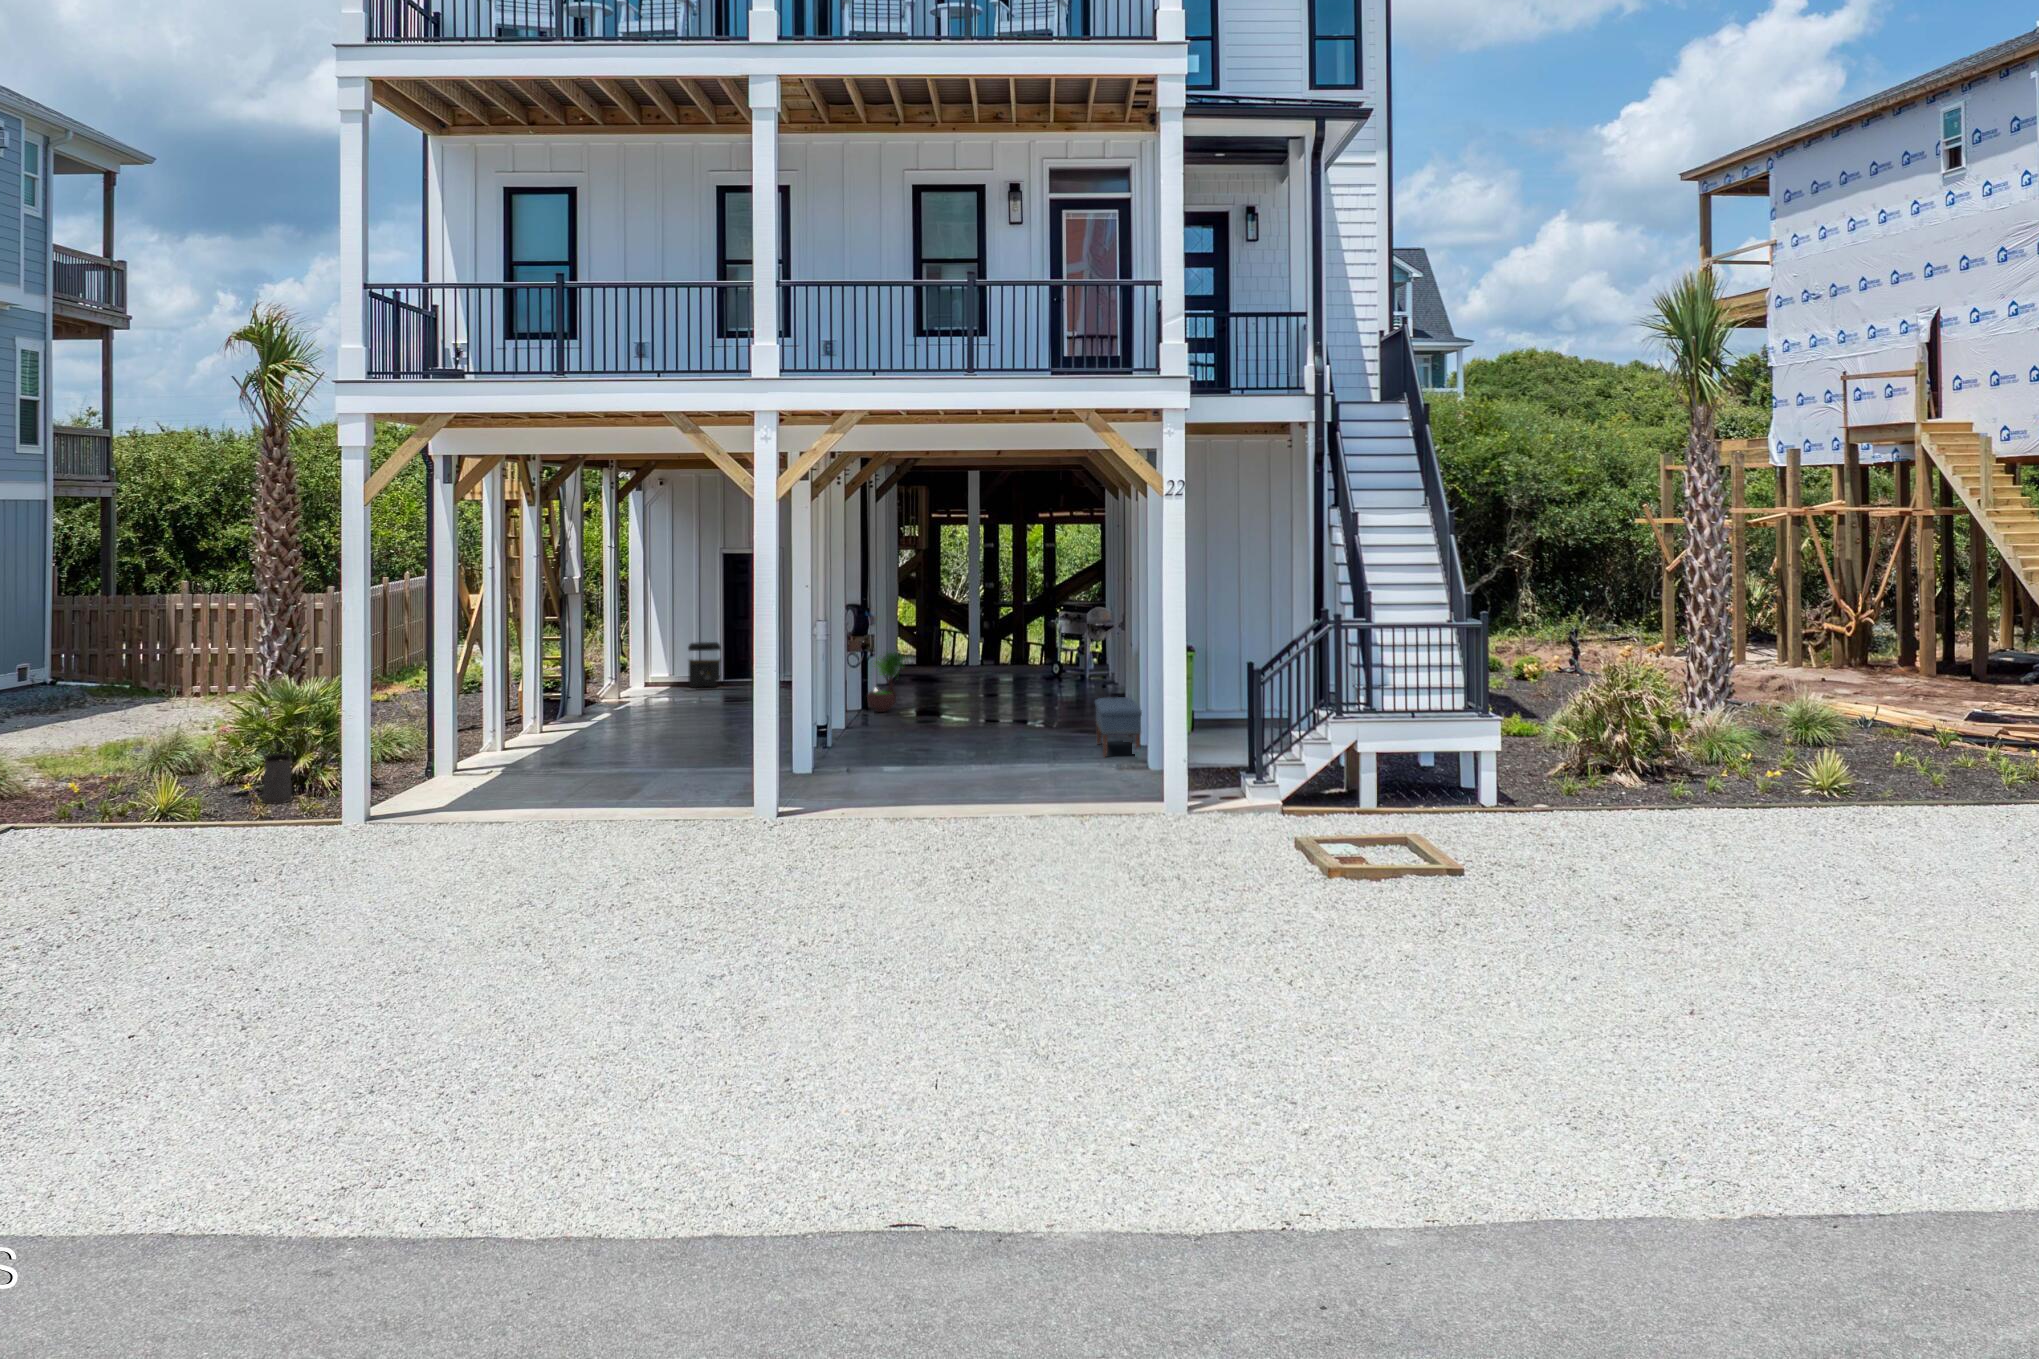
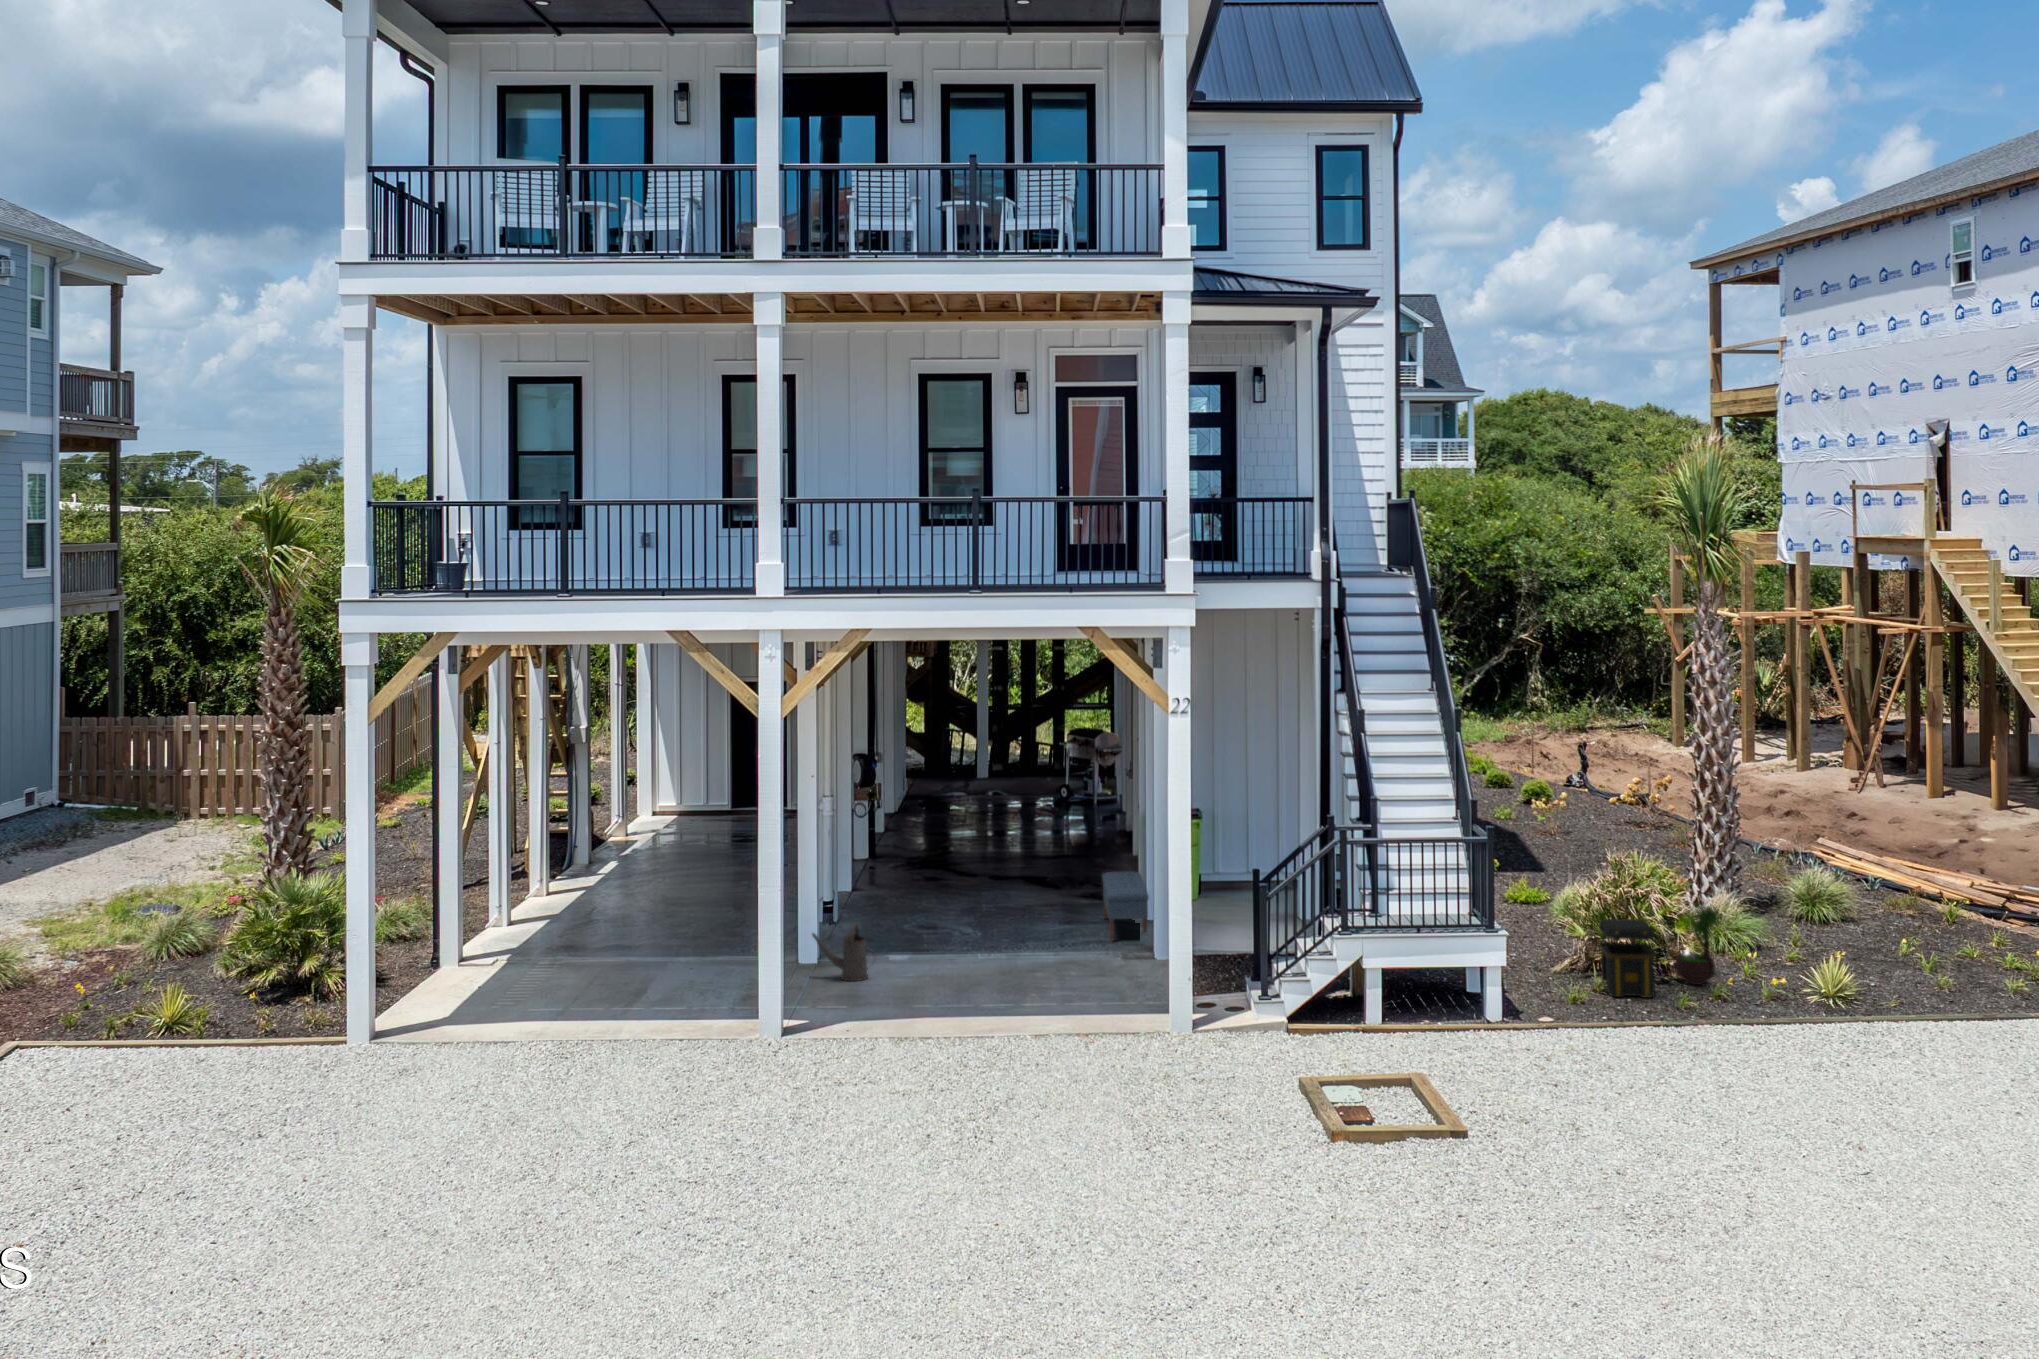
toolbox: present [688,642,721,688] -> present [1599,919,1656,998]
potted tree: present [867,652,903,712] -> present [1675,902,1723,985]
watering can: present [261,751,293,804] -> present [812,924,868,981]

